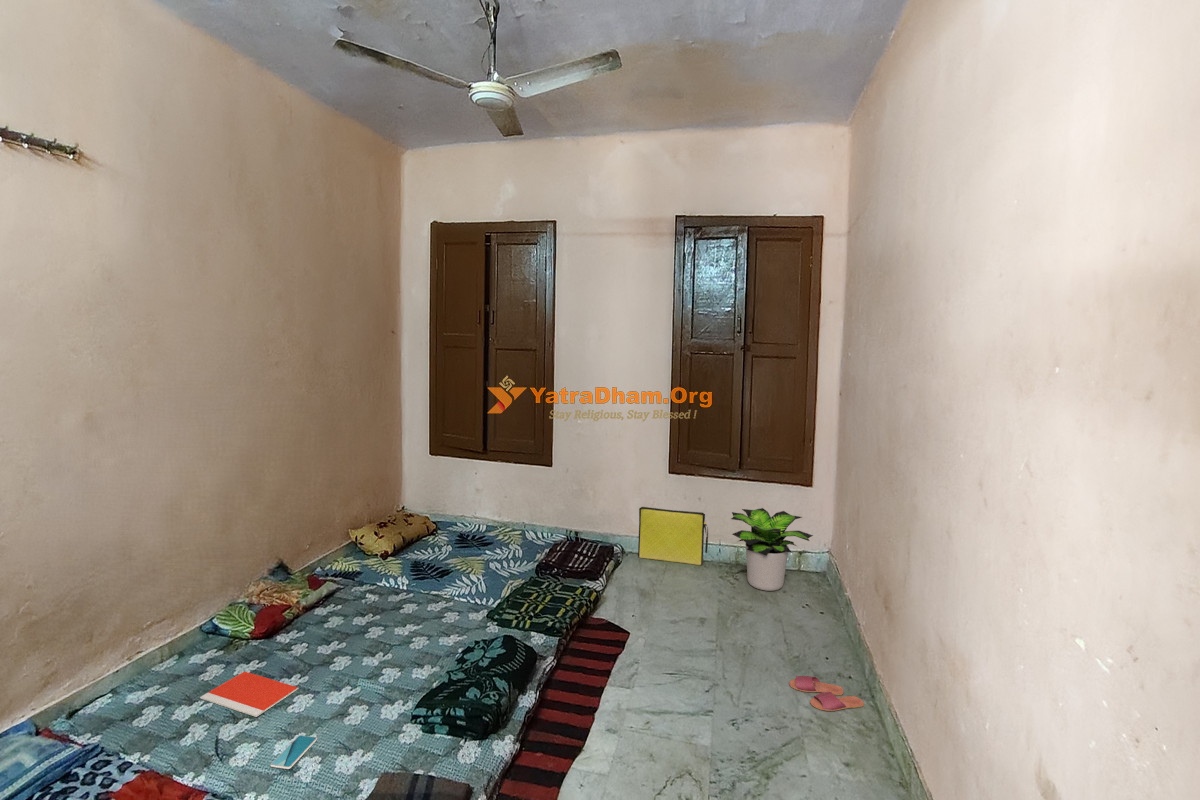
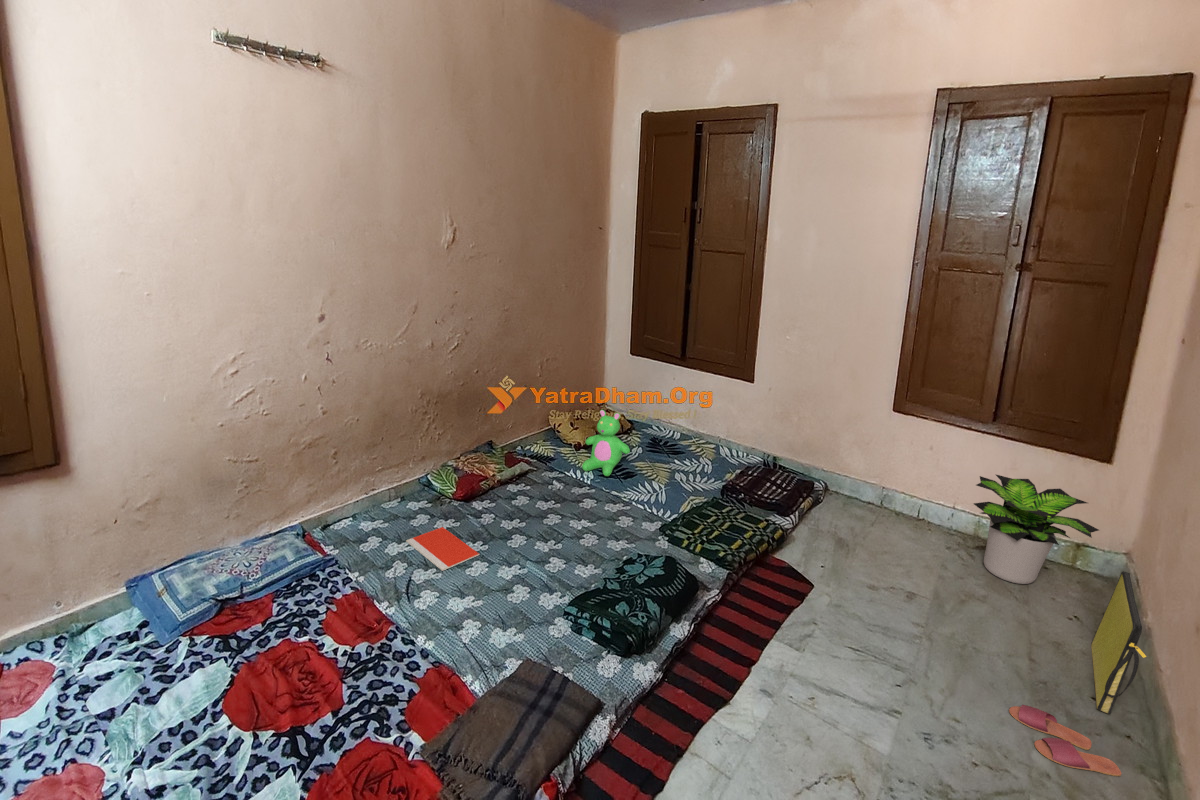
bag: present [638,507,708,565] -> present [1091,571,1146,714]
teddy bear: none [394,514,442,580] -> present [582,410,630,476]
smartphone: present [270,735,317,769] -> none [443,598,484,626]

